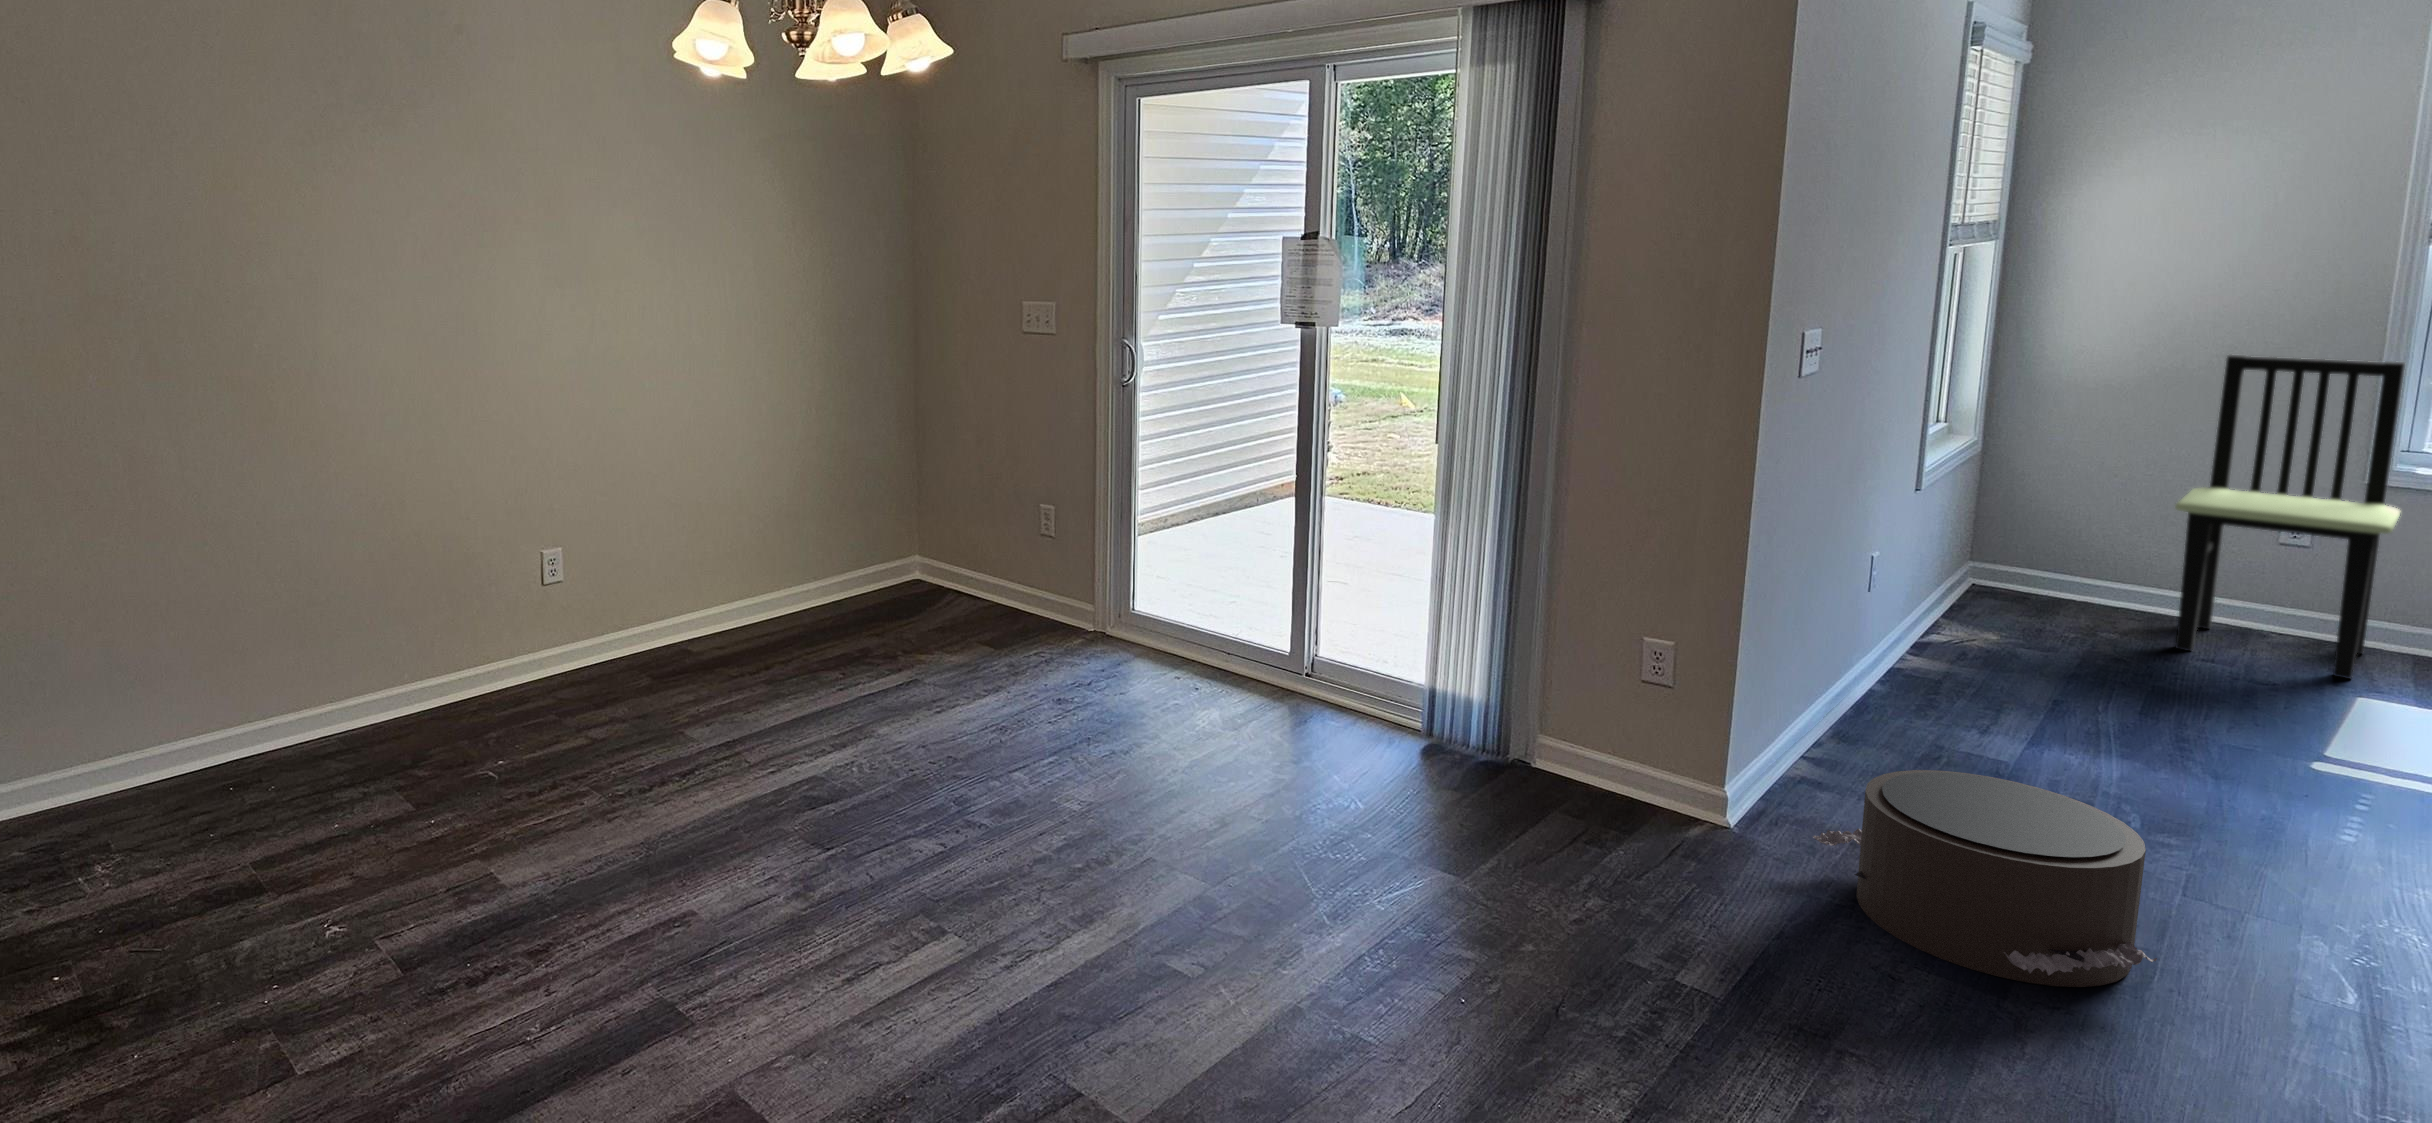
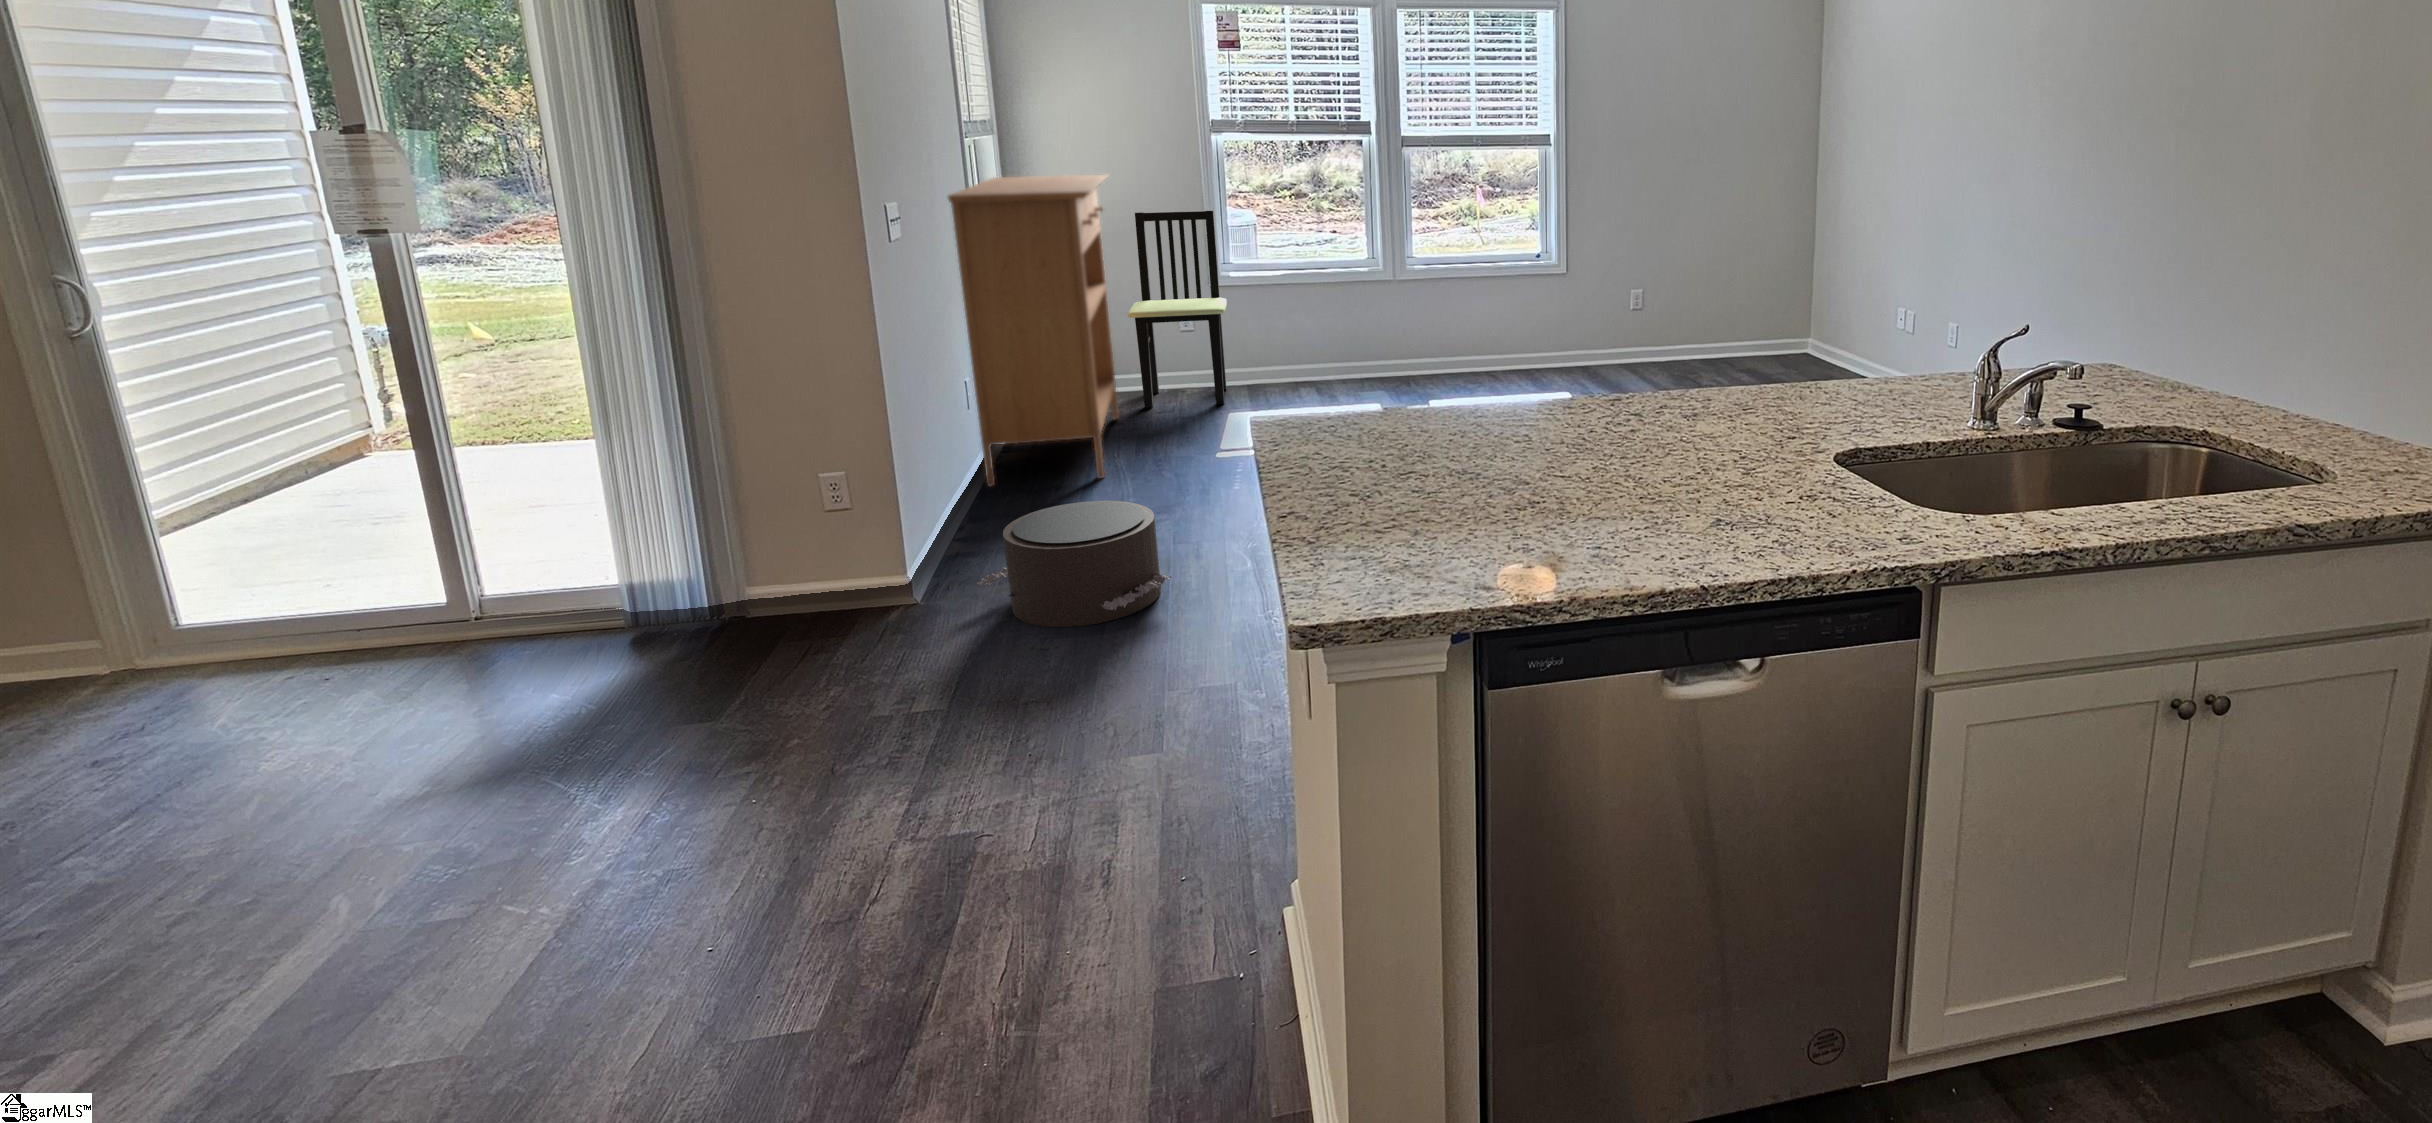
console table: none [1871,295,2188,741] -> present [948,175,1119,487]

